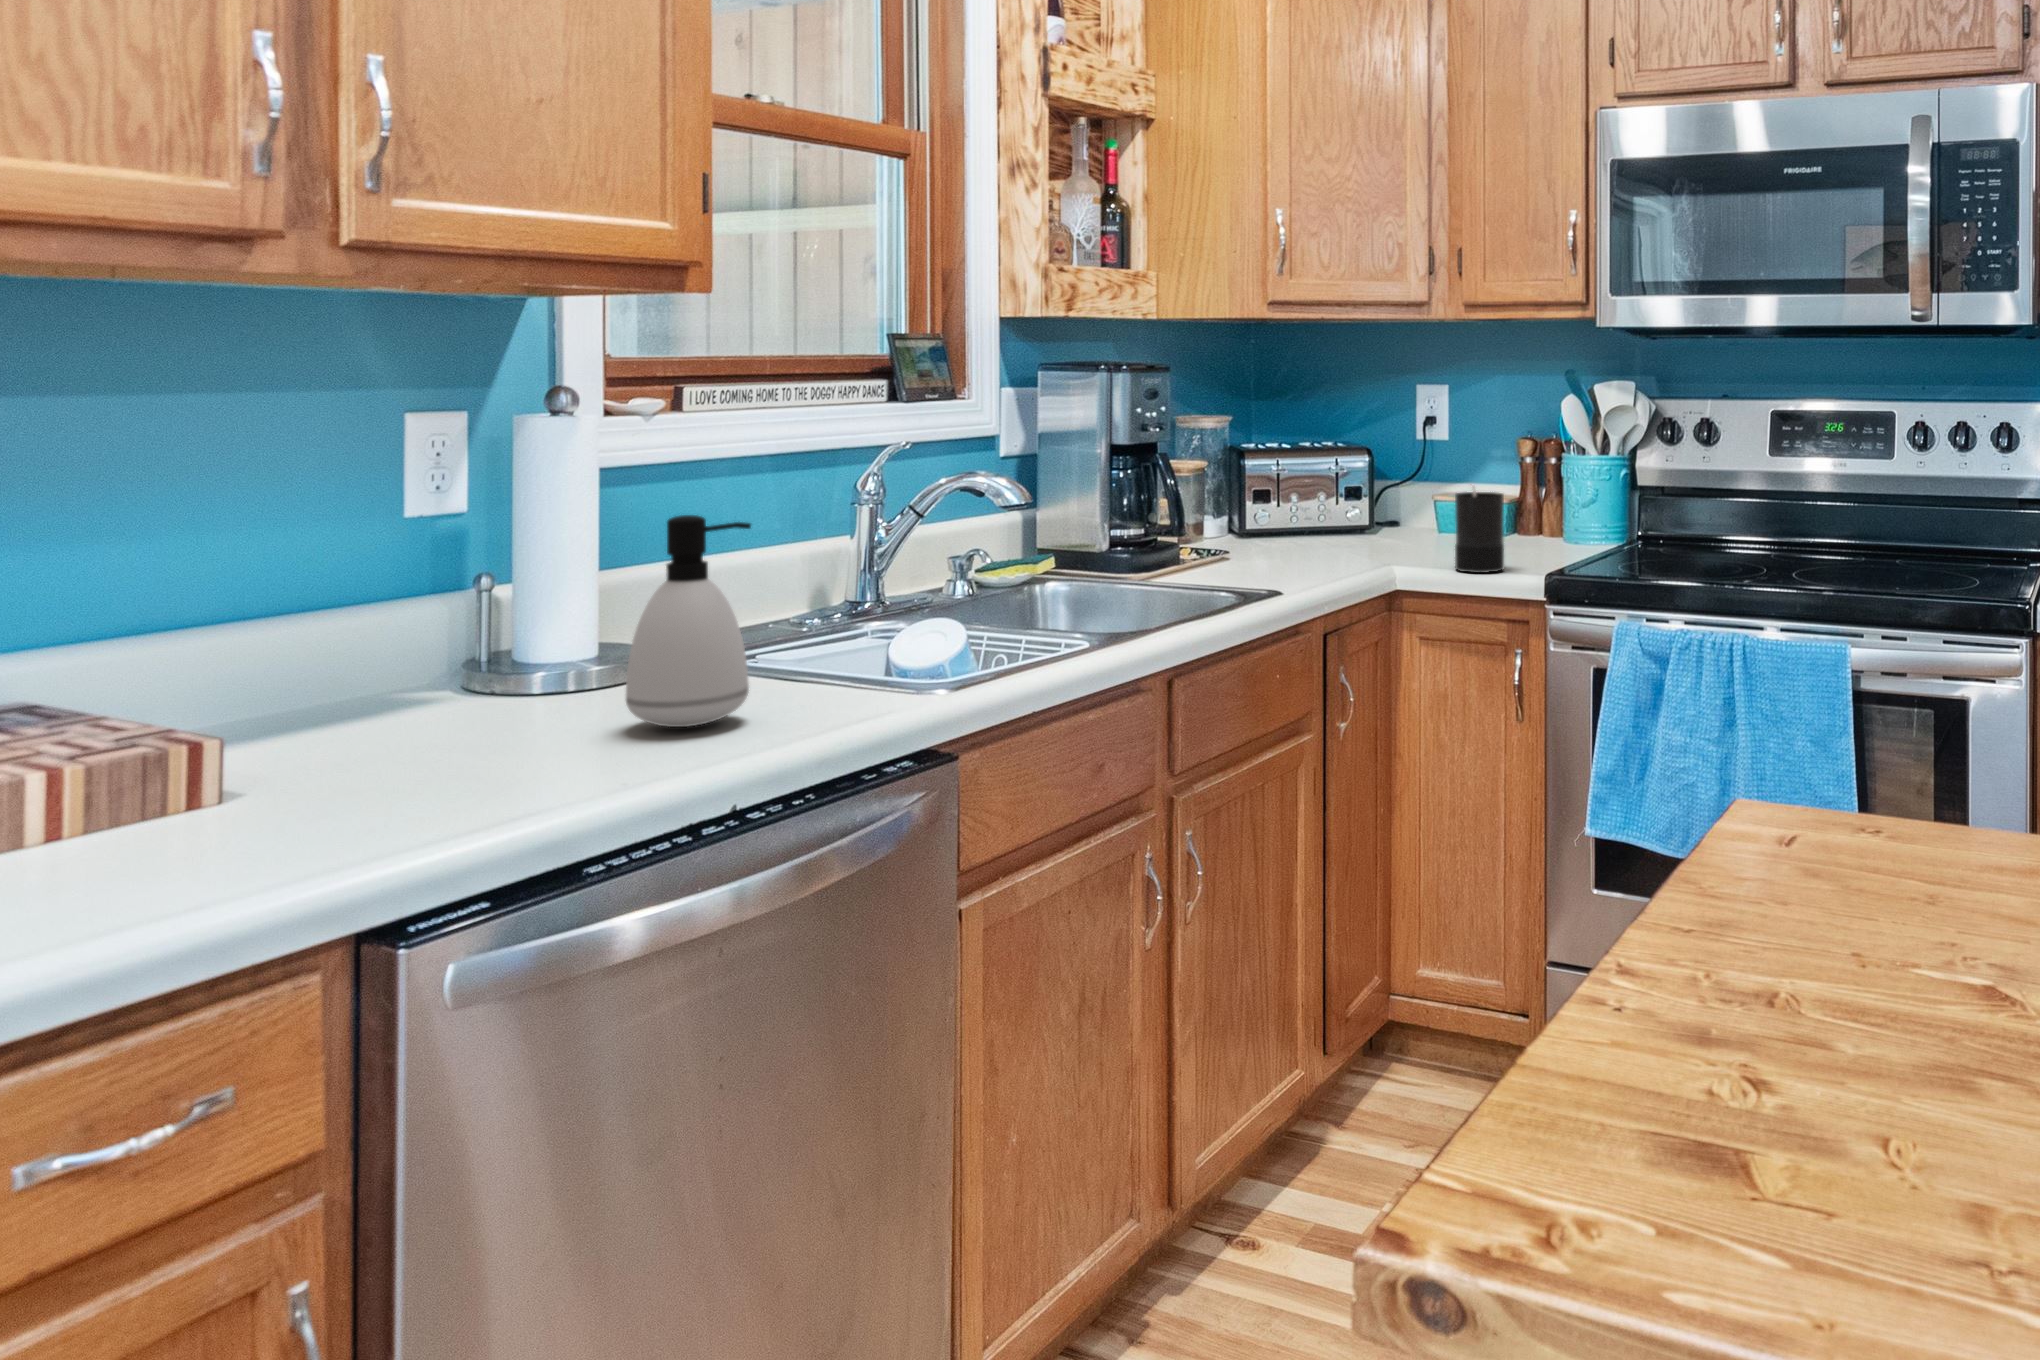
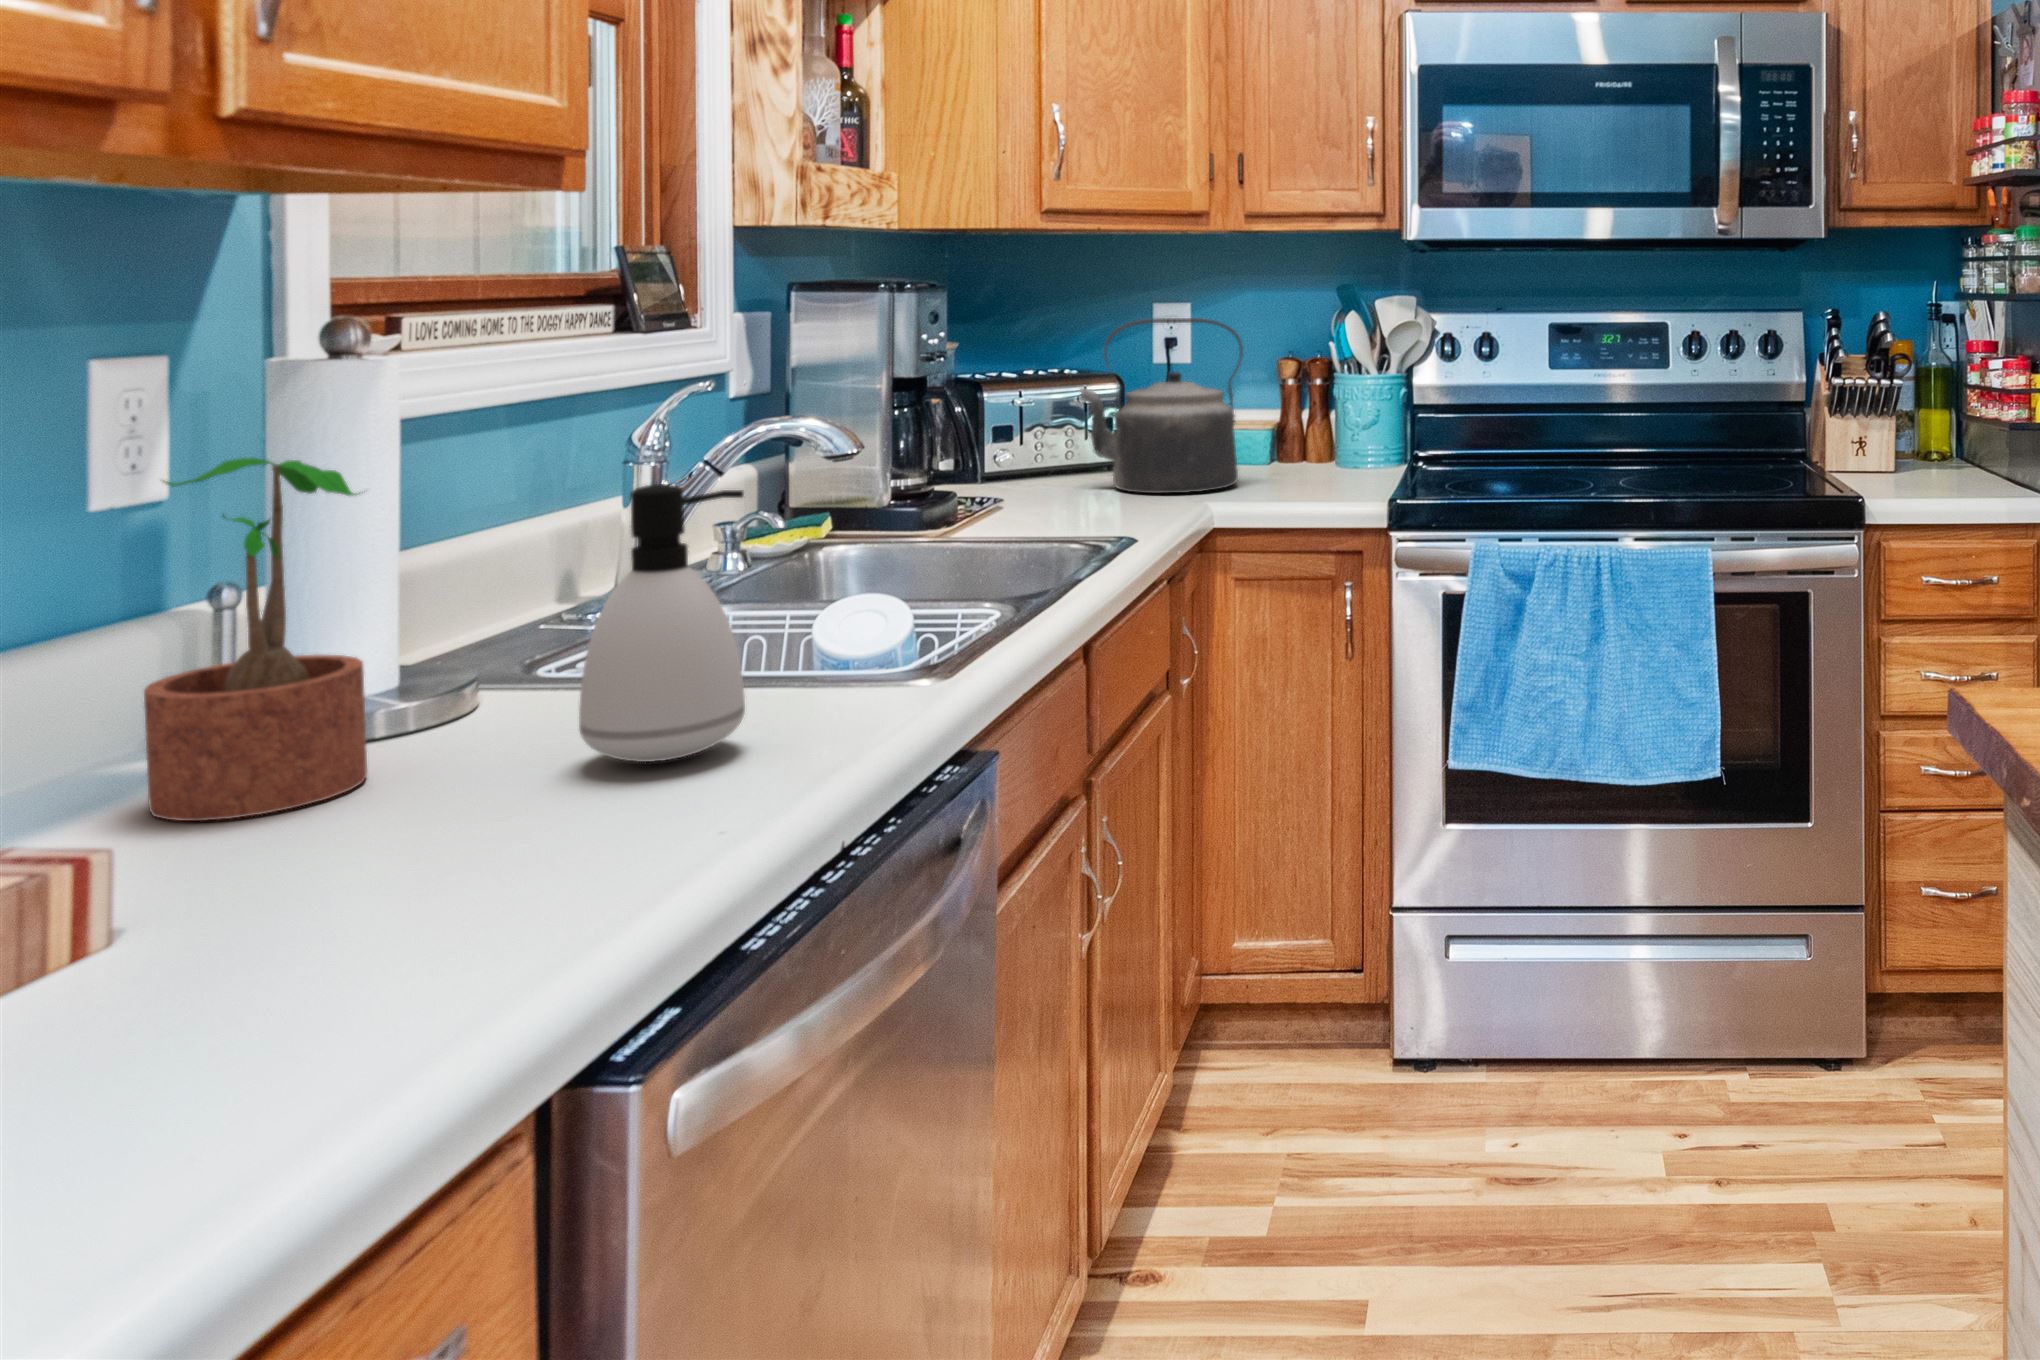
kettle: none [1296,398,1441,557] -> present [1079,318,1243,493]
potted plant: none [371,483,514,734] -> present [144,458,367,821]
candle: present [1455,486,1504,573] -> none [1287,410,1341,503]

